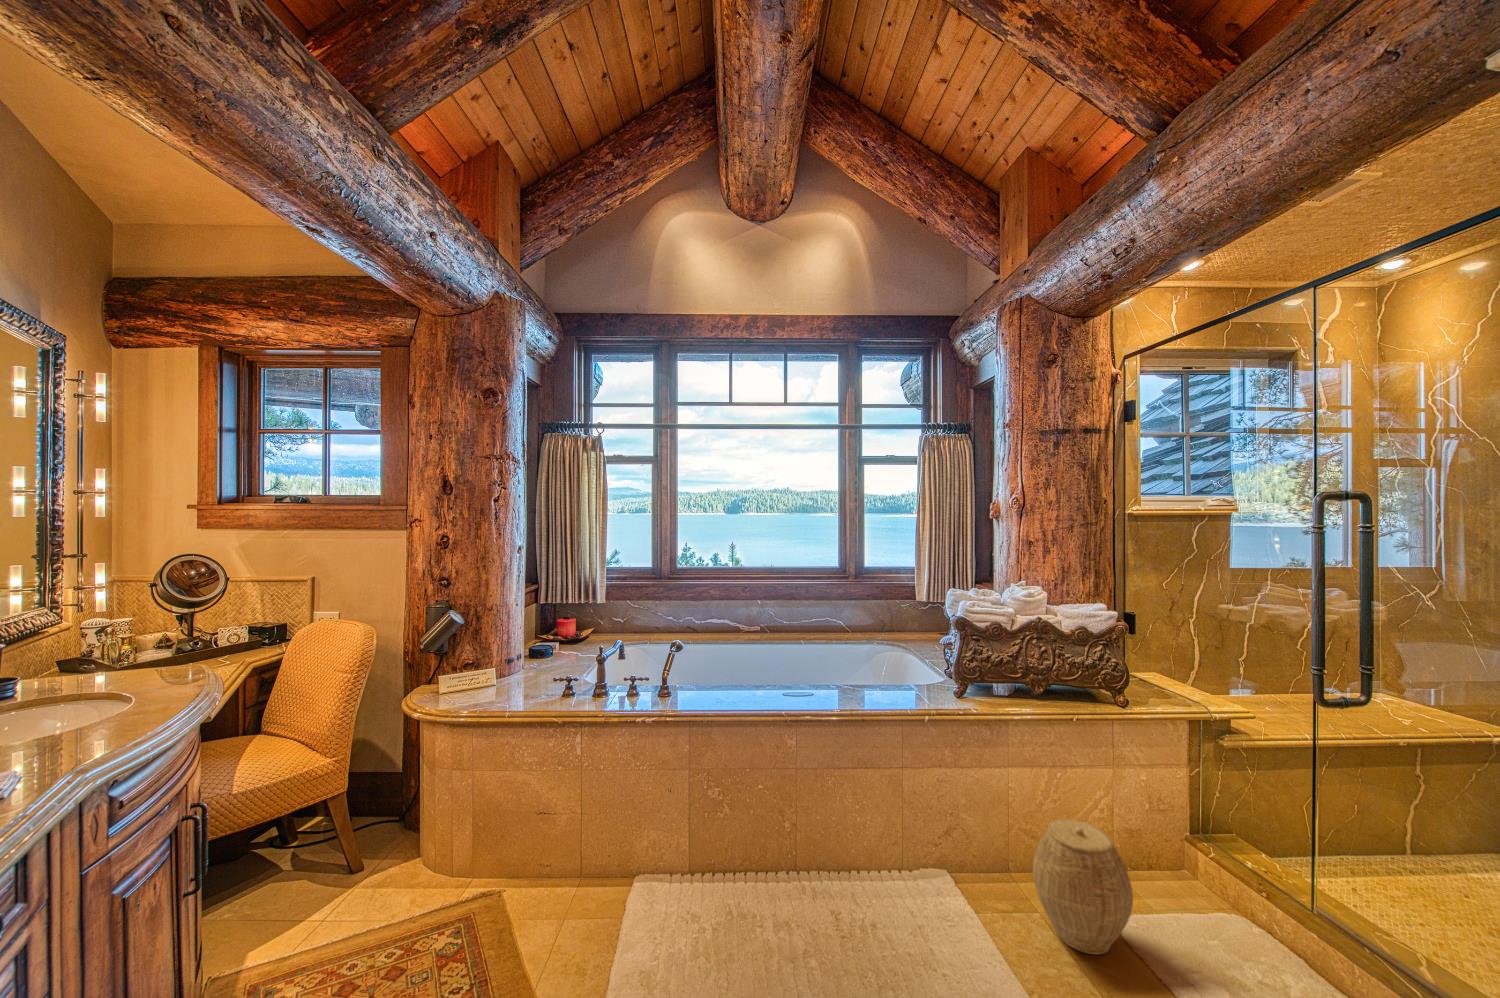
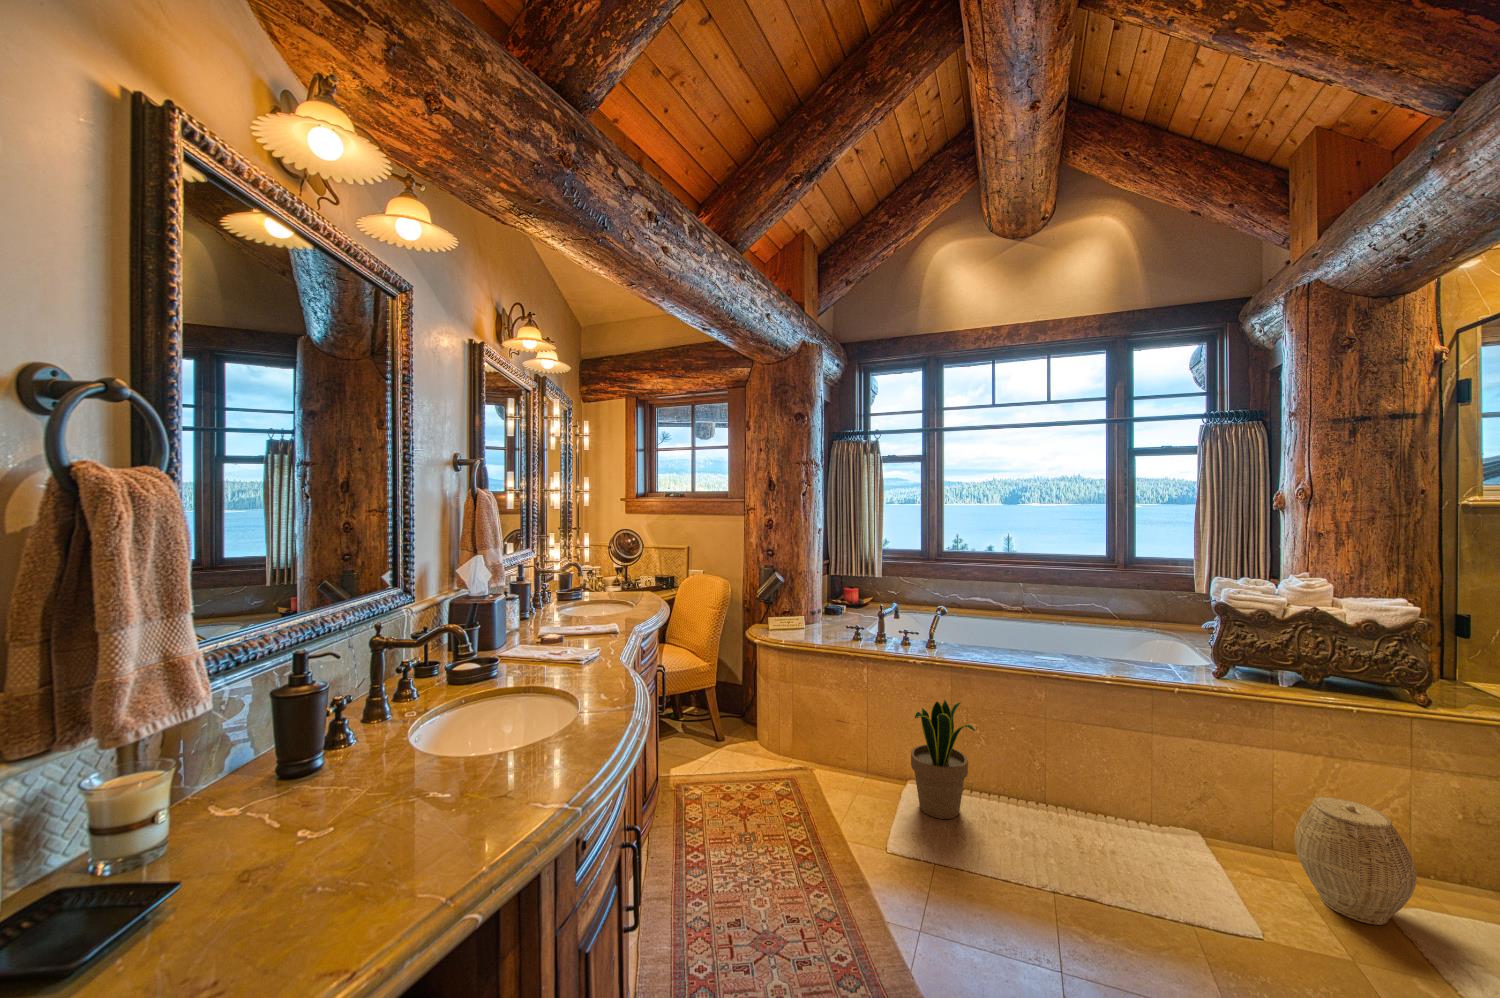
potted plant: none [633,772,716,945] -> present [911,700,975,819]

